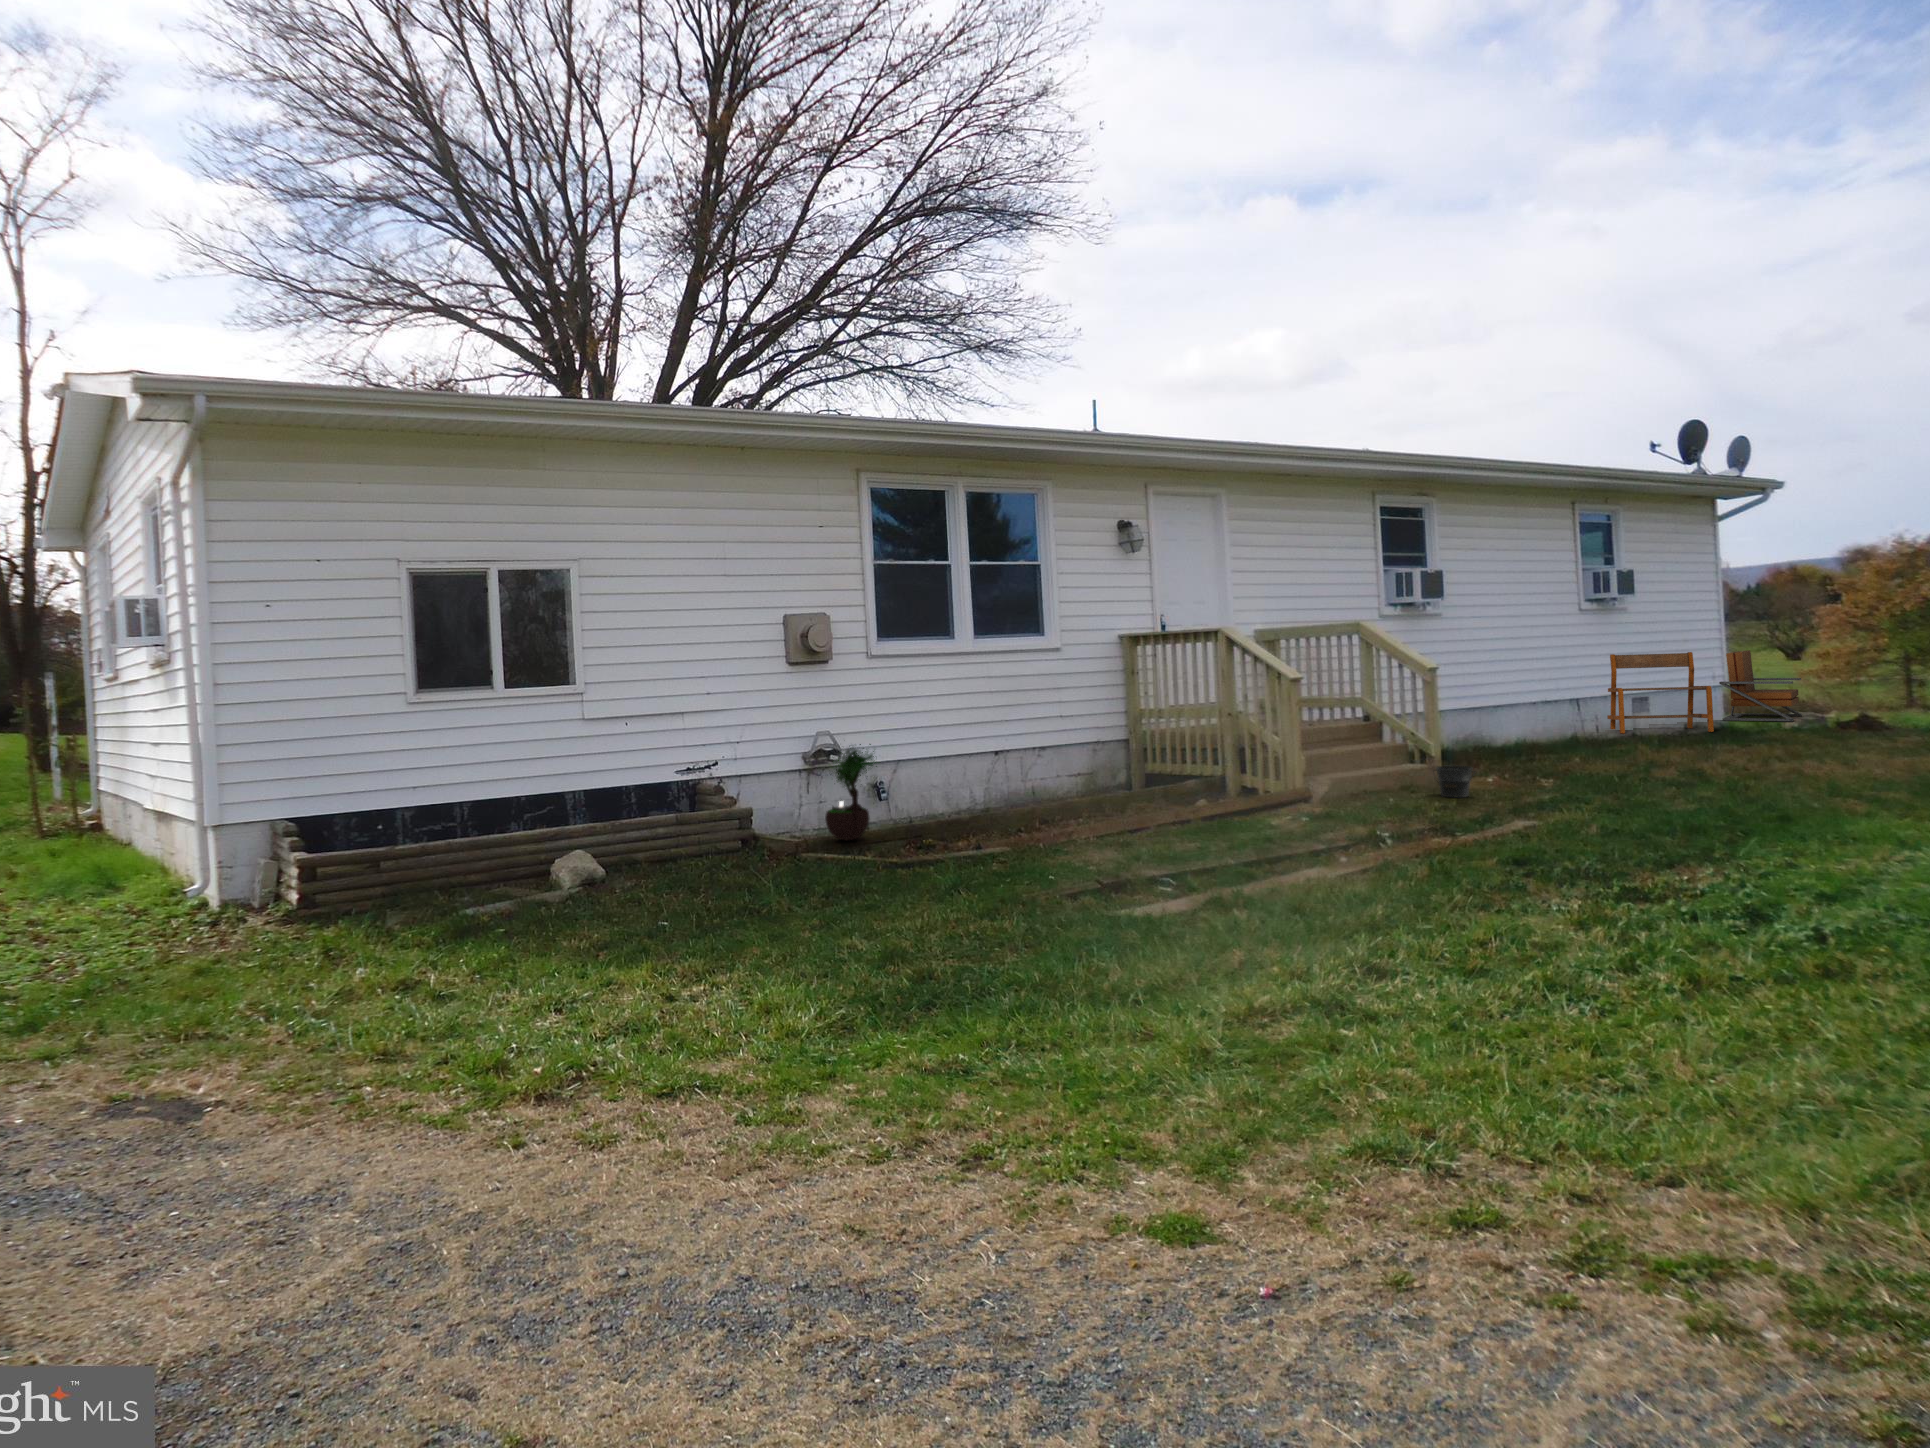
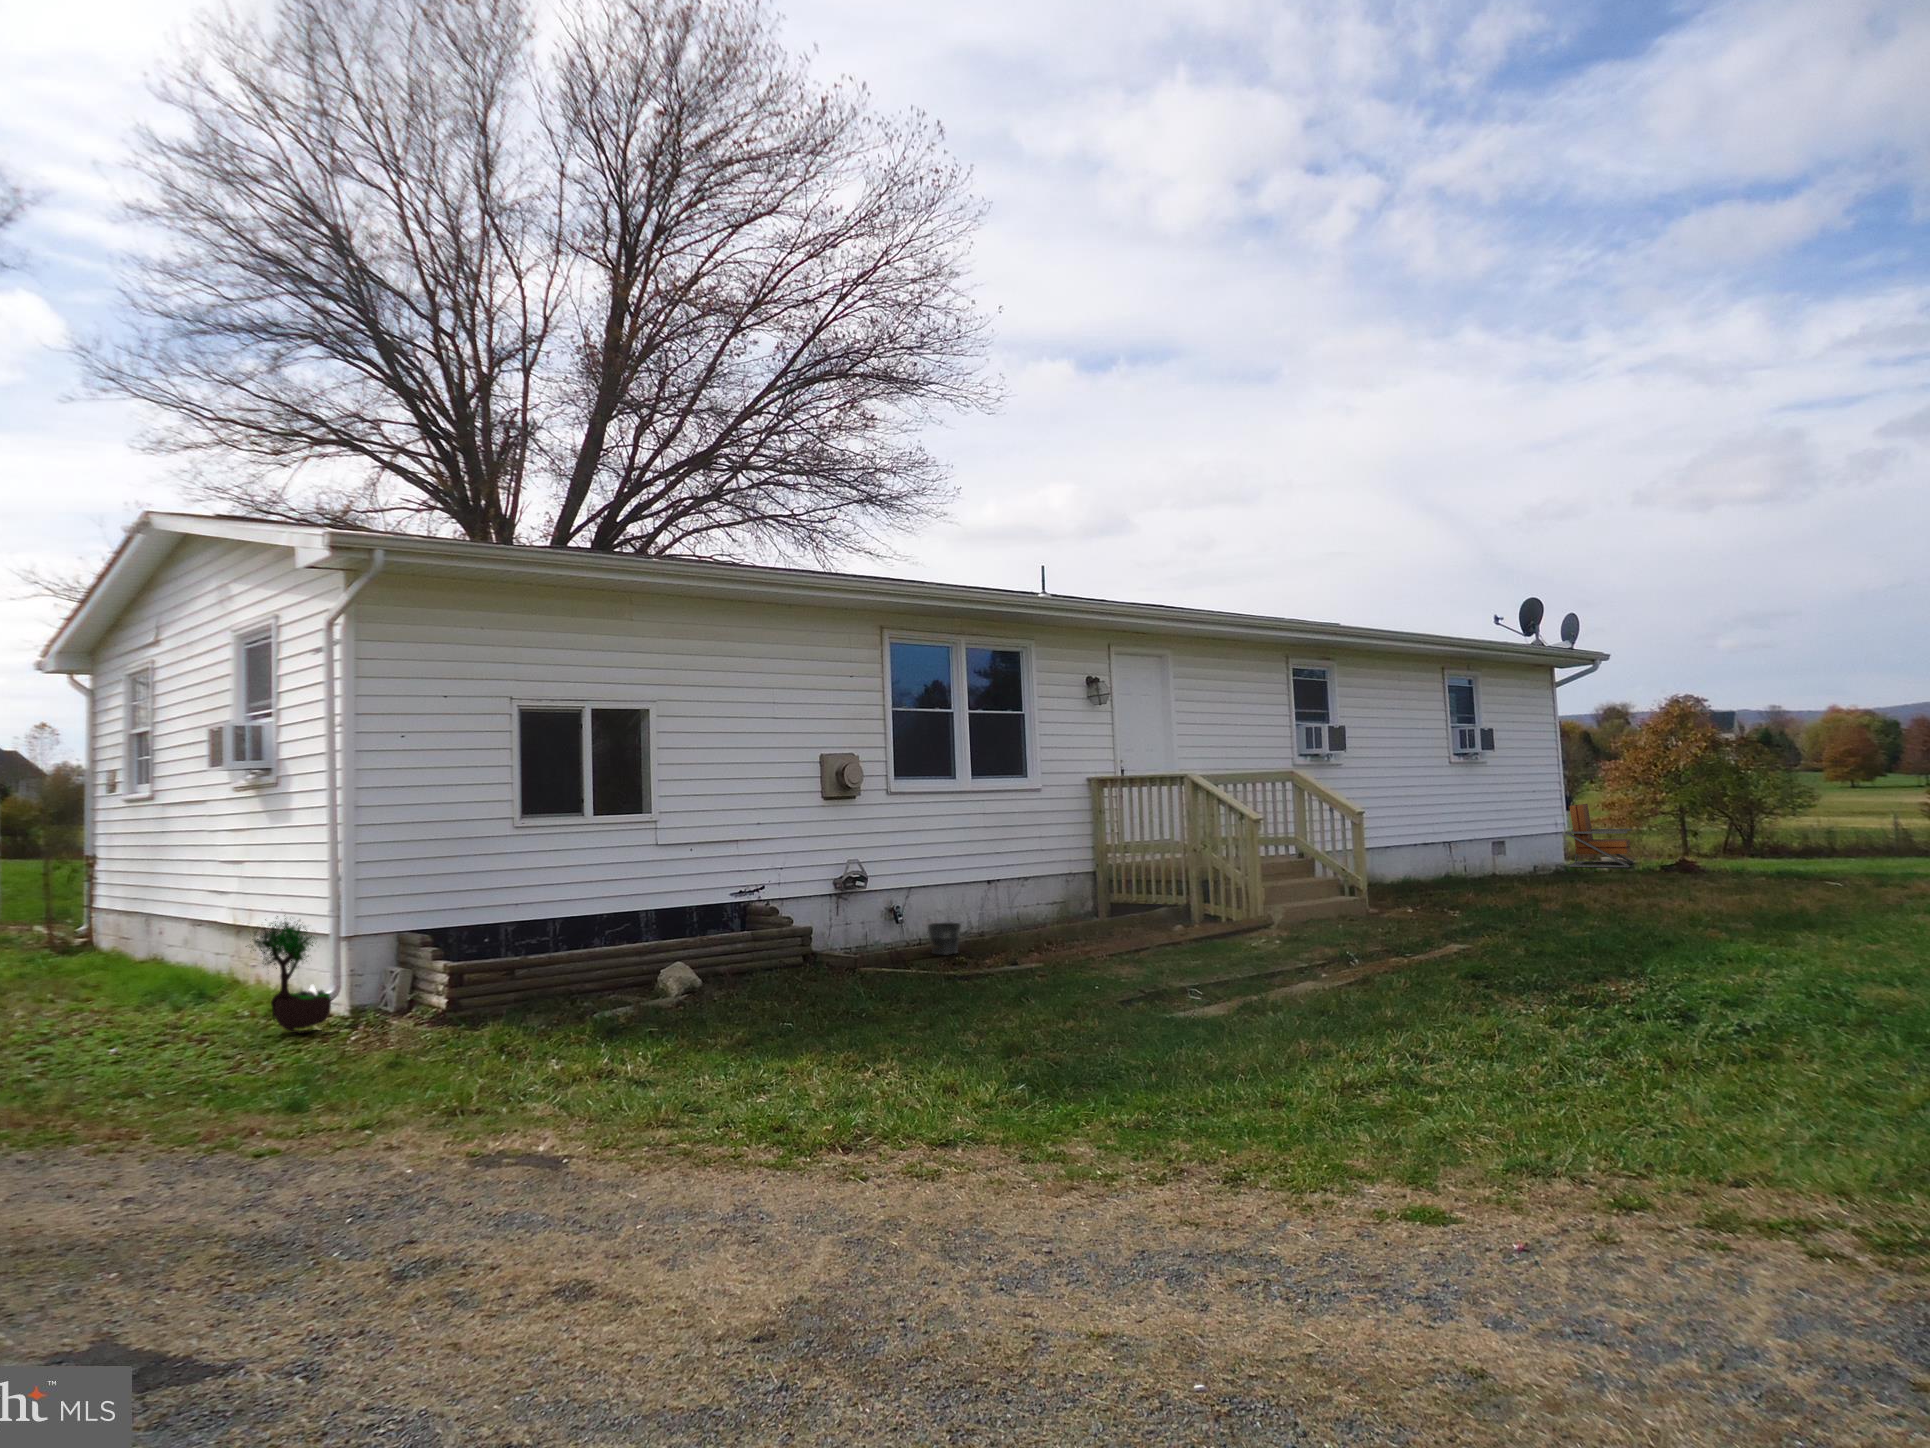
bench: present [1607,652,1714,733] -> none [1475,804,1568,877]
potted tree: present [825,744,877,840] -> present [246,916,331,1034]
bucket: present [1436,765,1473,797] -> present [928,923,961,954]

